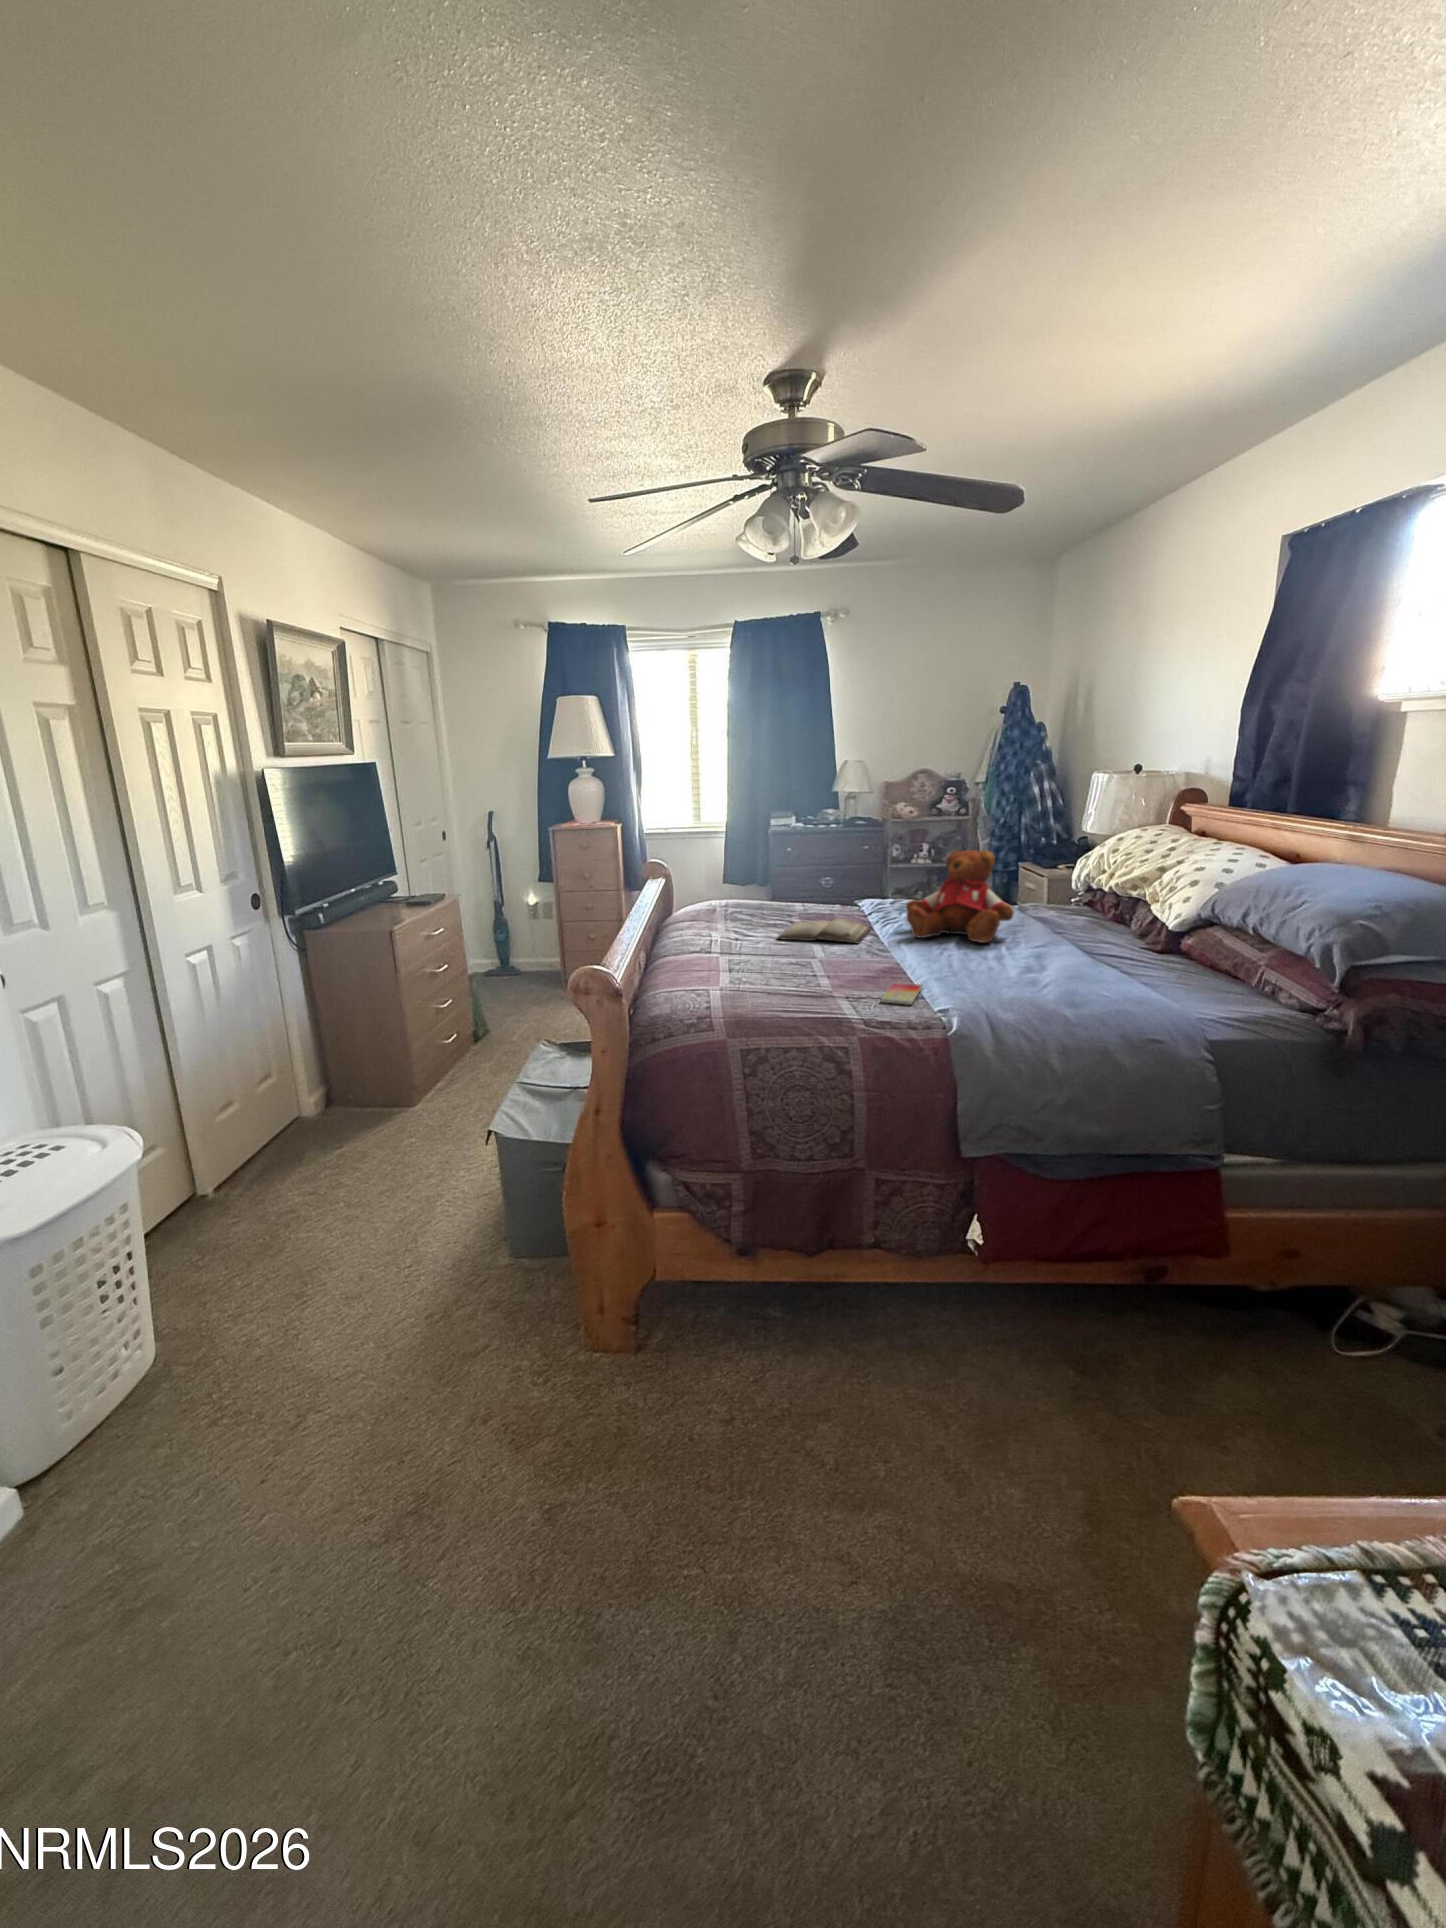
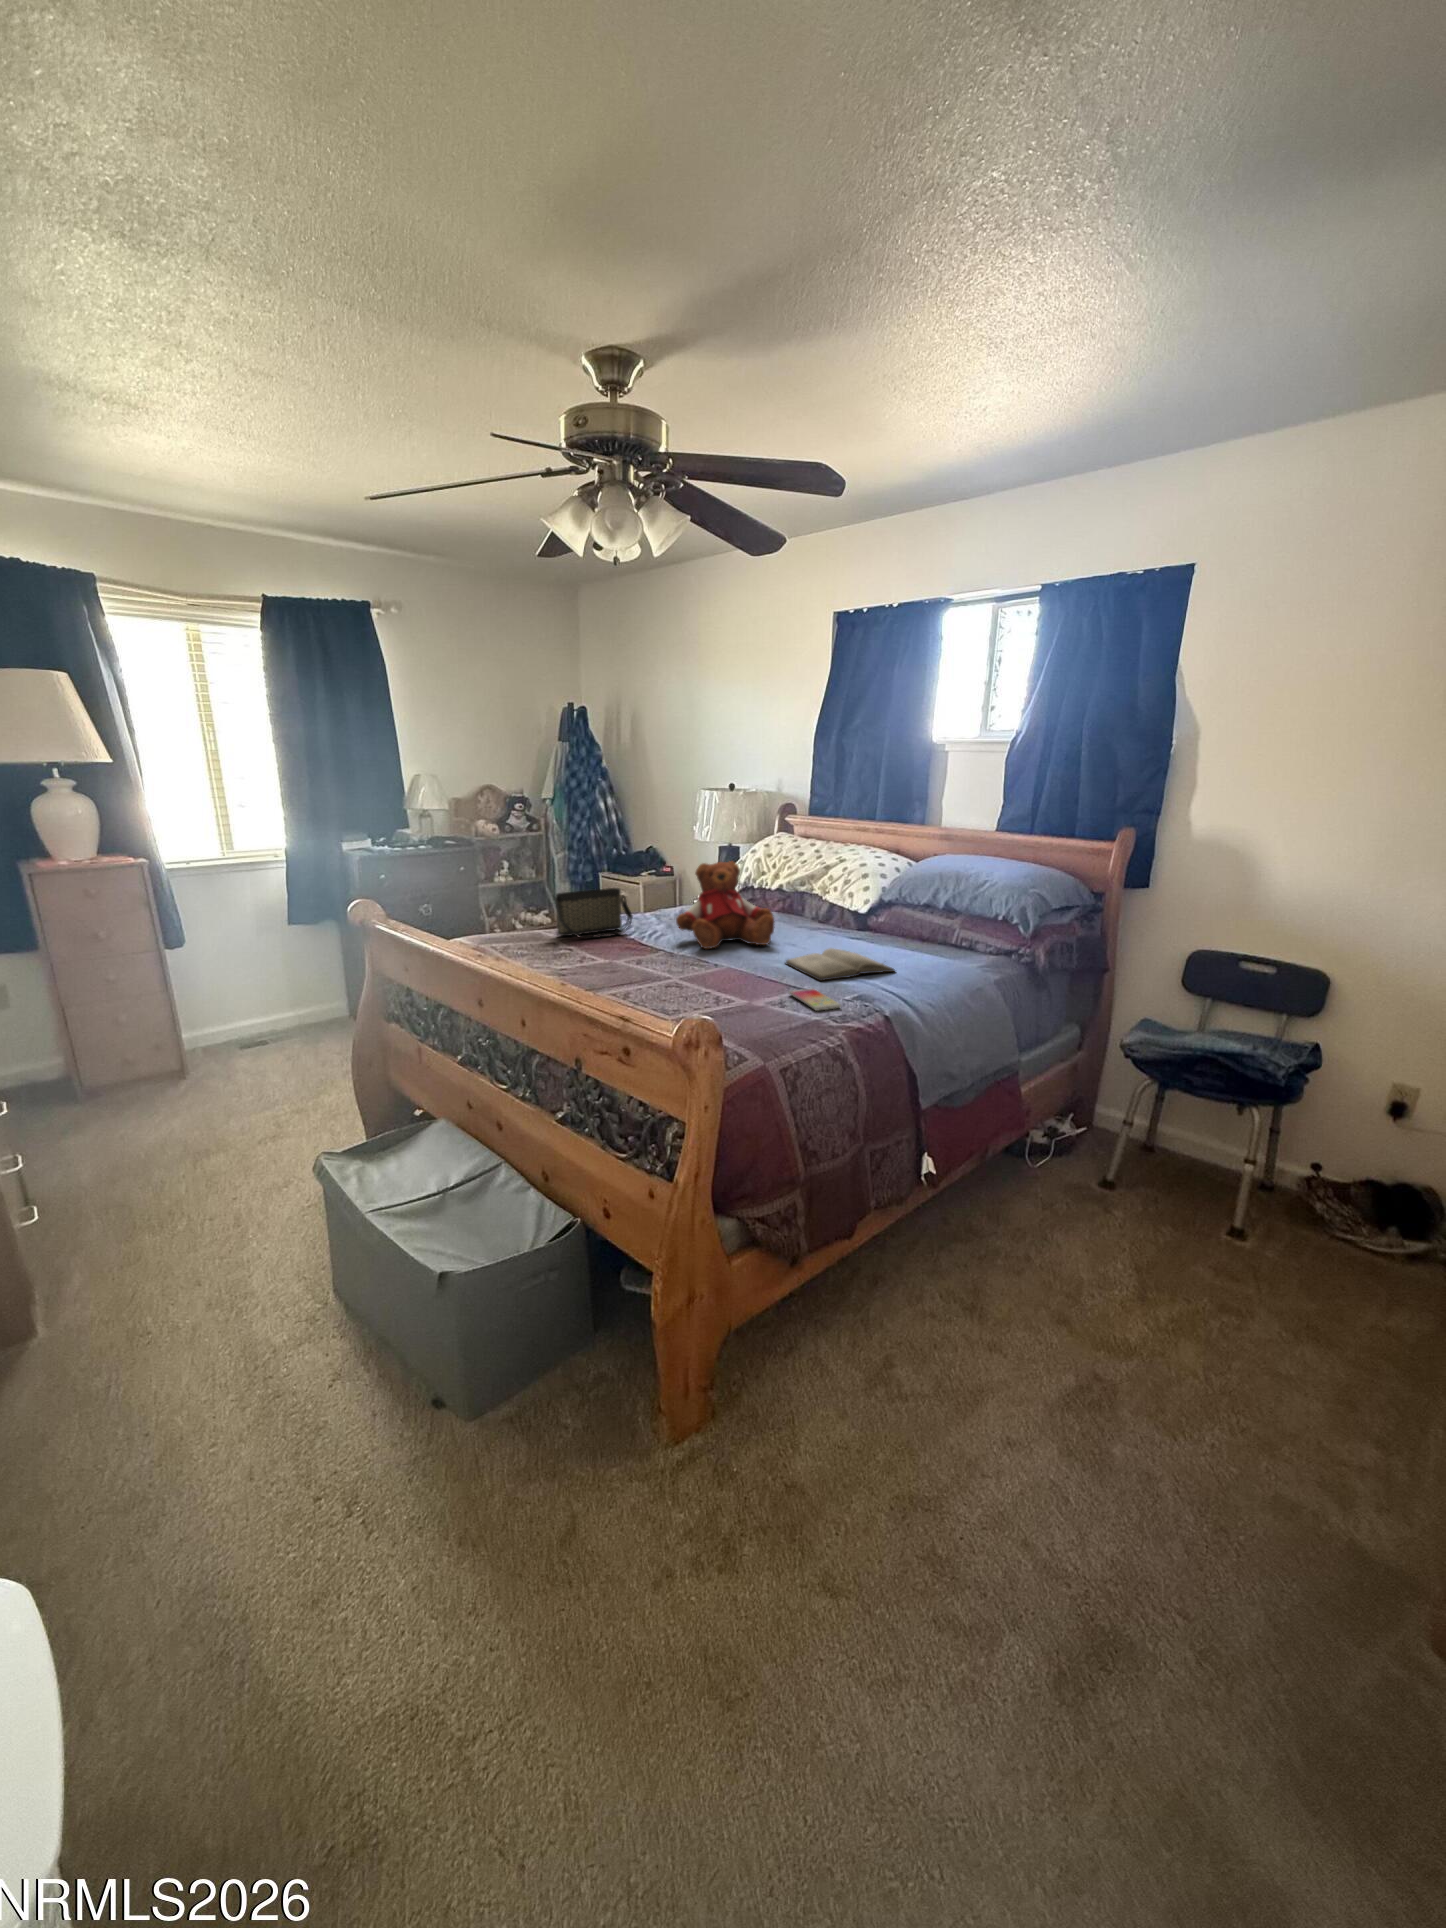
handbag: none [815,870,890,916] -> present [554,888,633,938]
diary: present [778,918,870,944] -> present [786,948,895,981]

